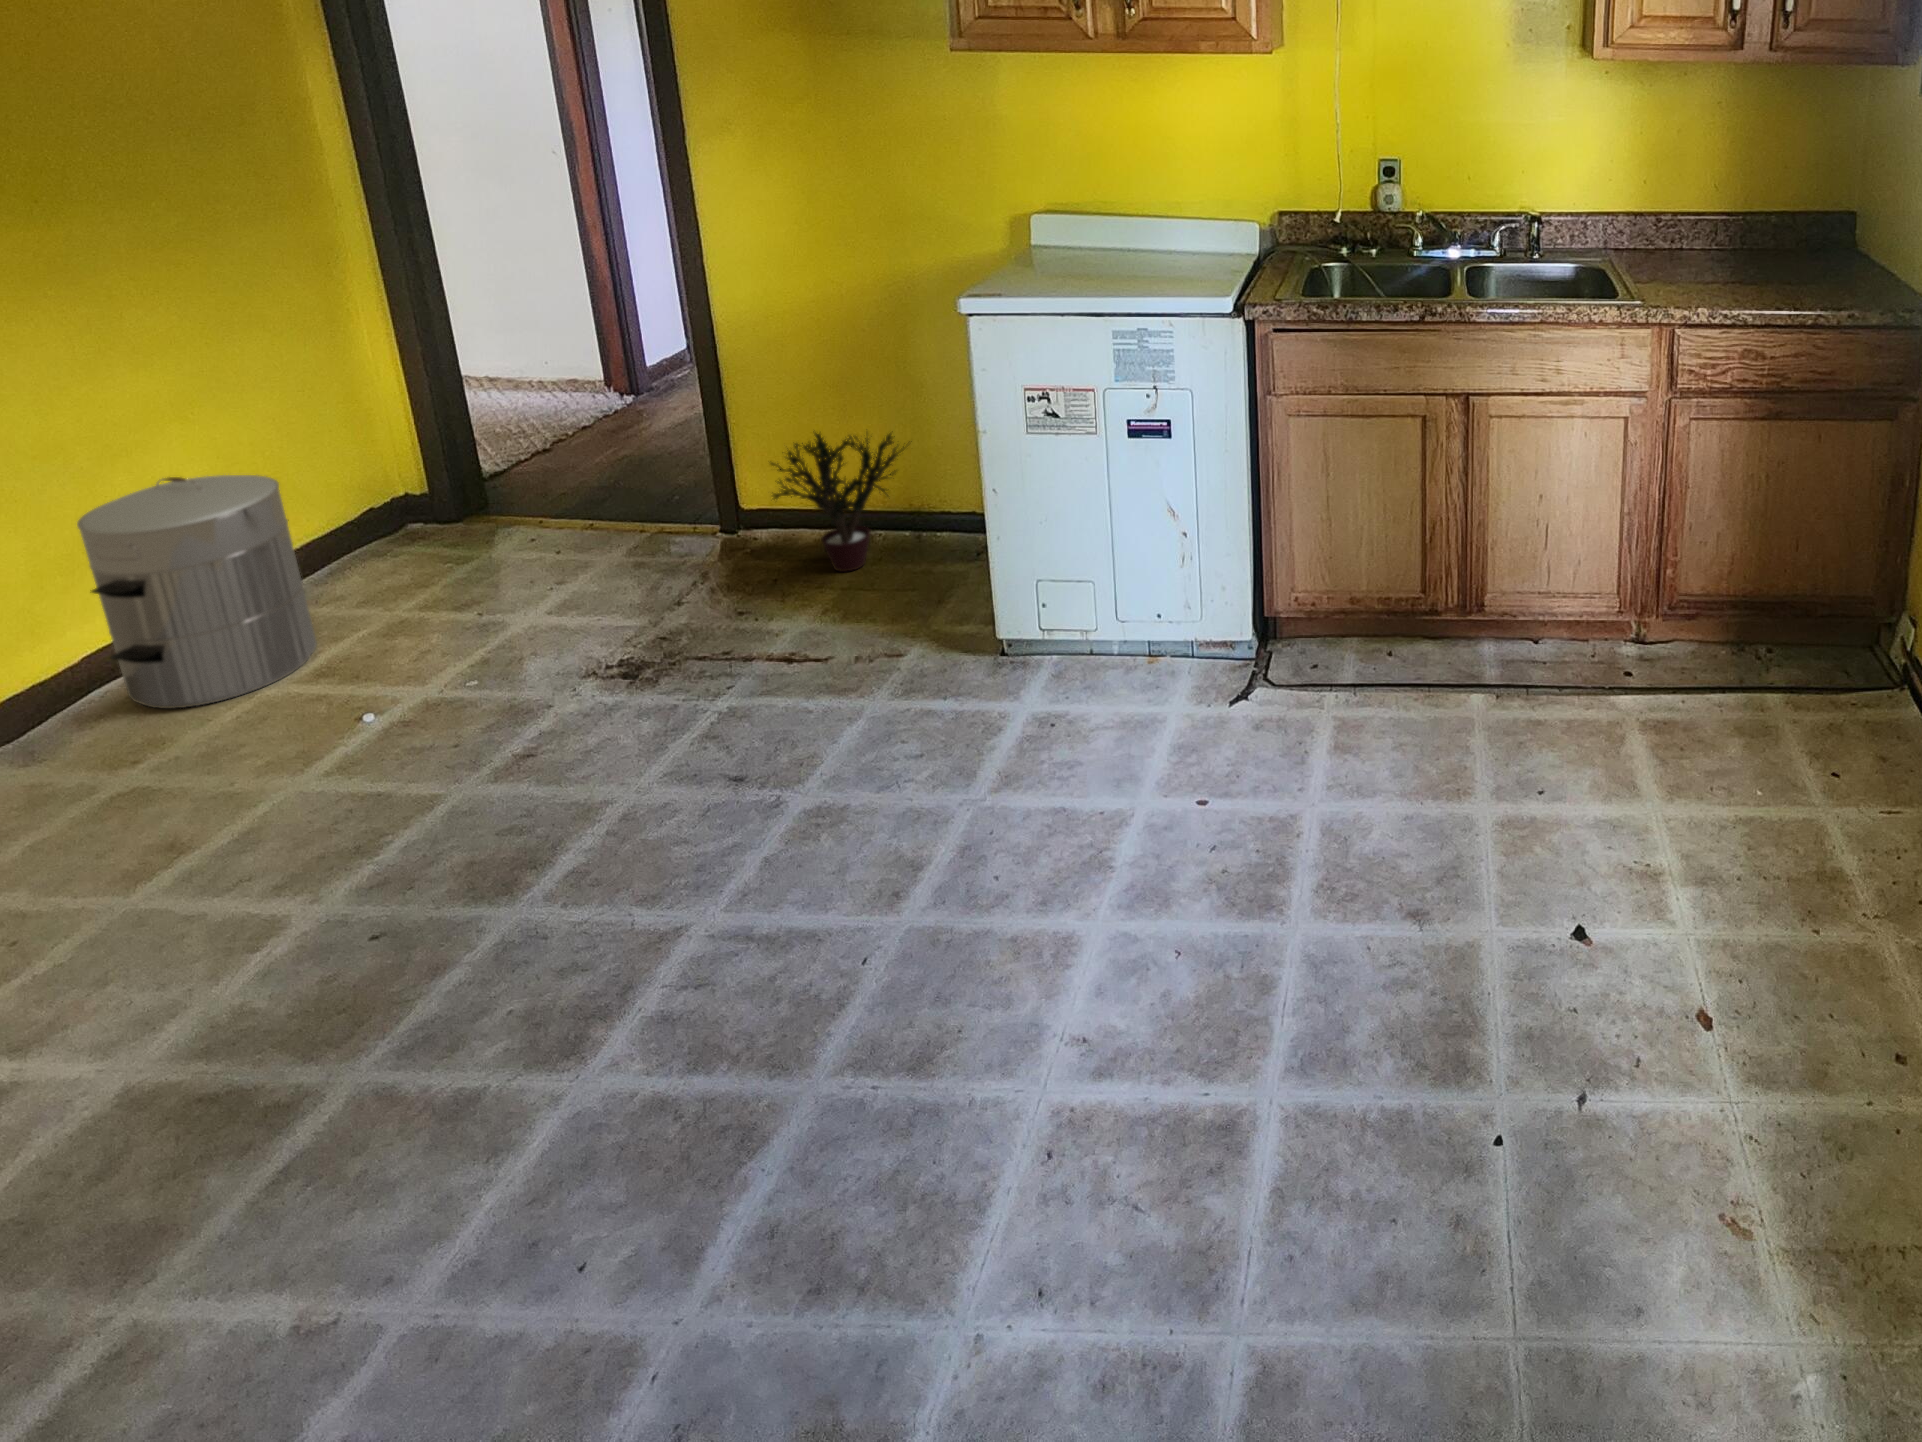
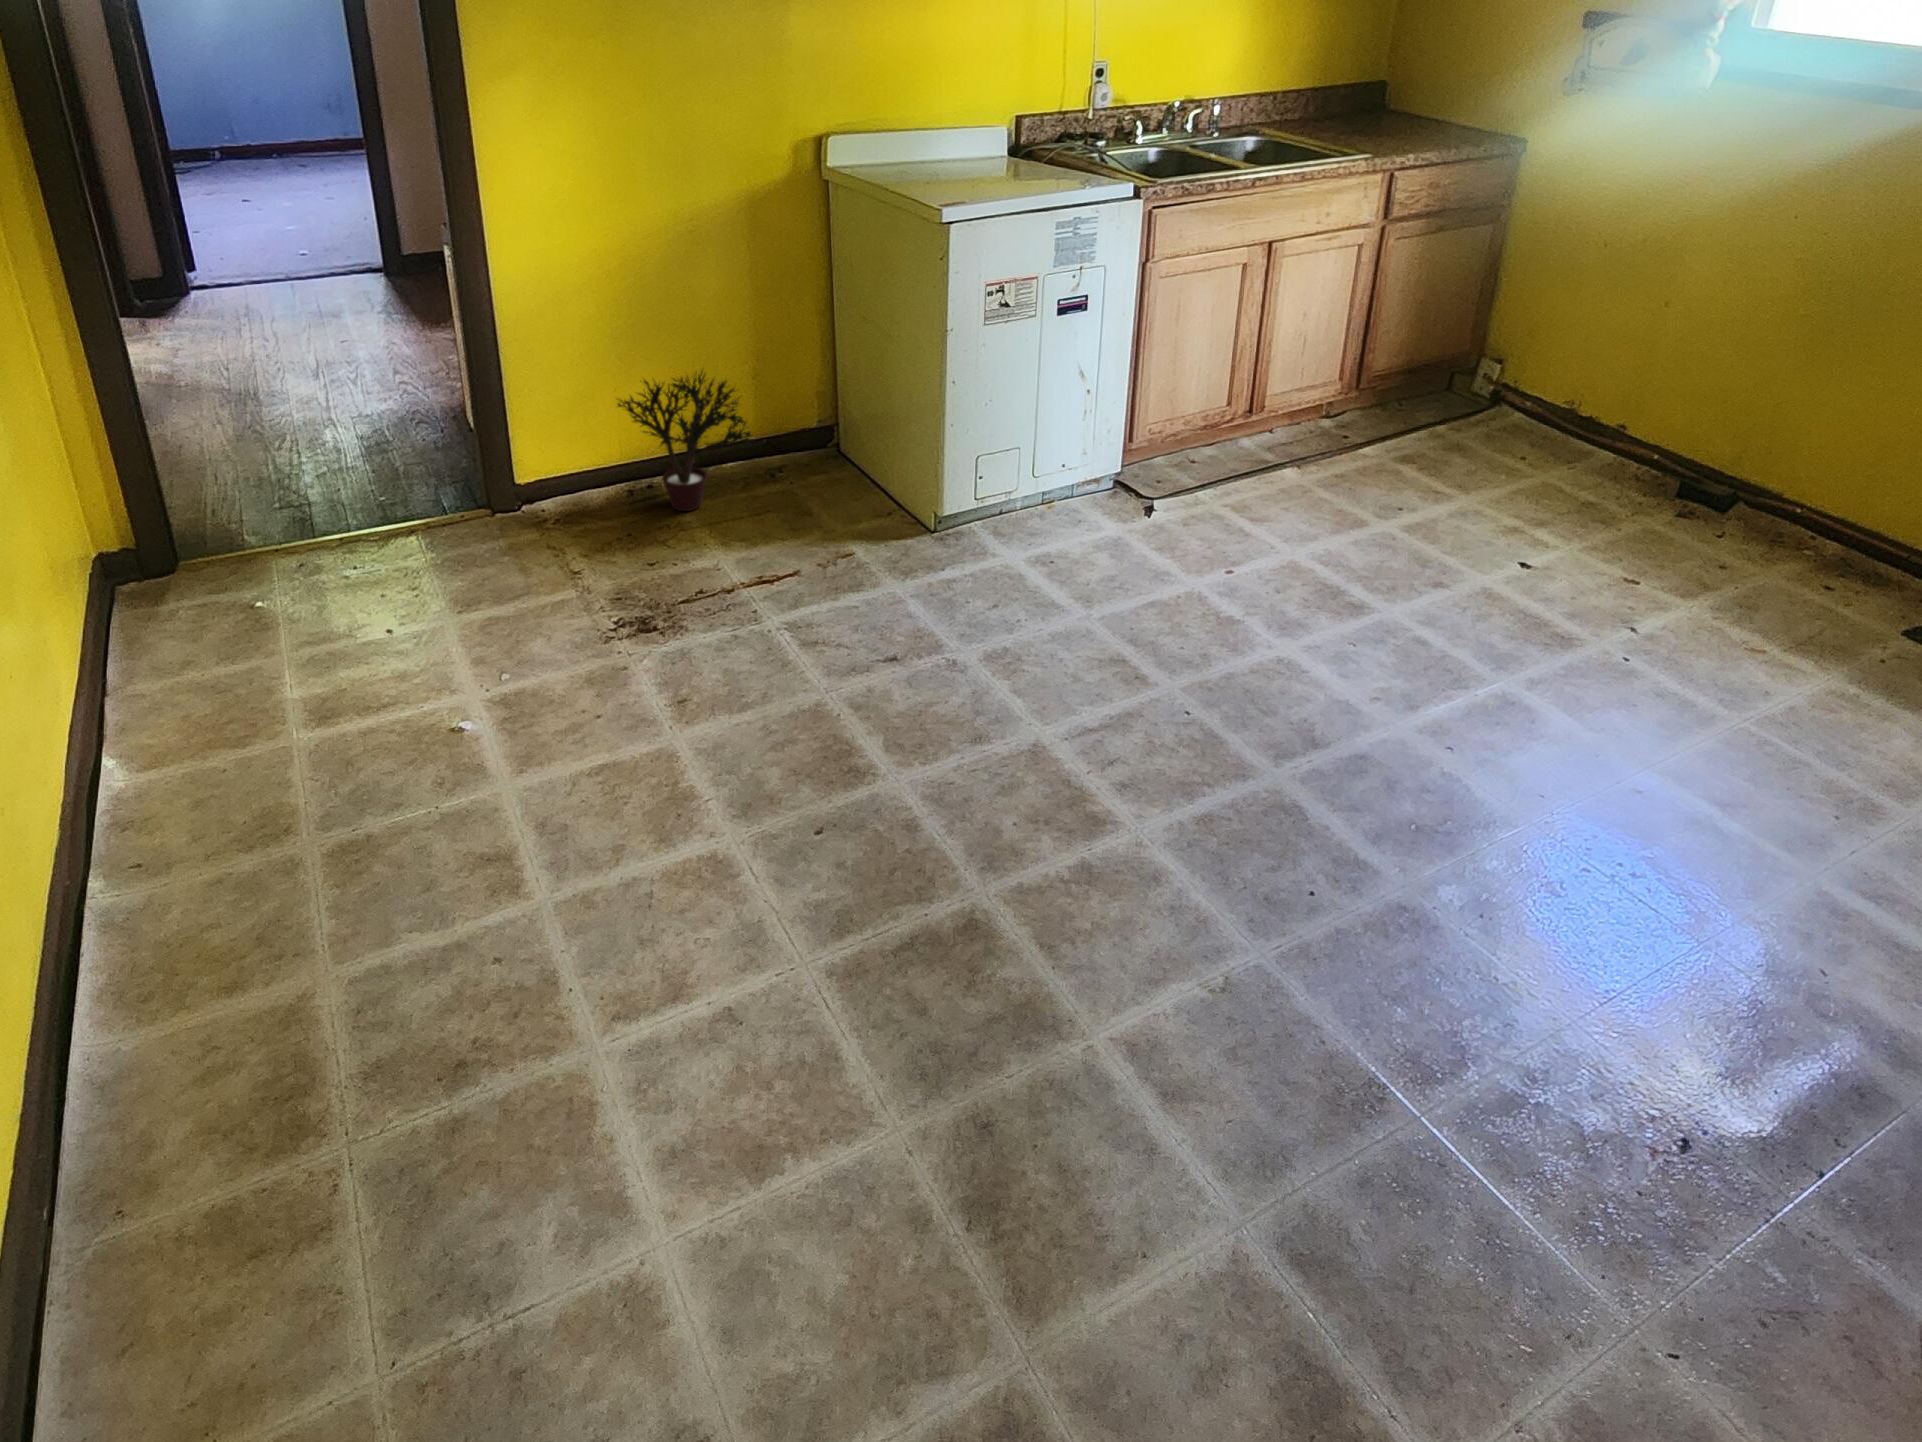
waste bin: present [77,475,317,708] -> none [61,516,293,785]

